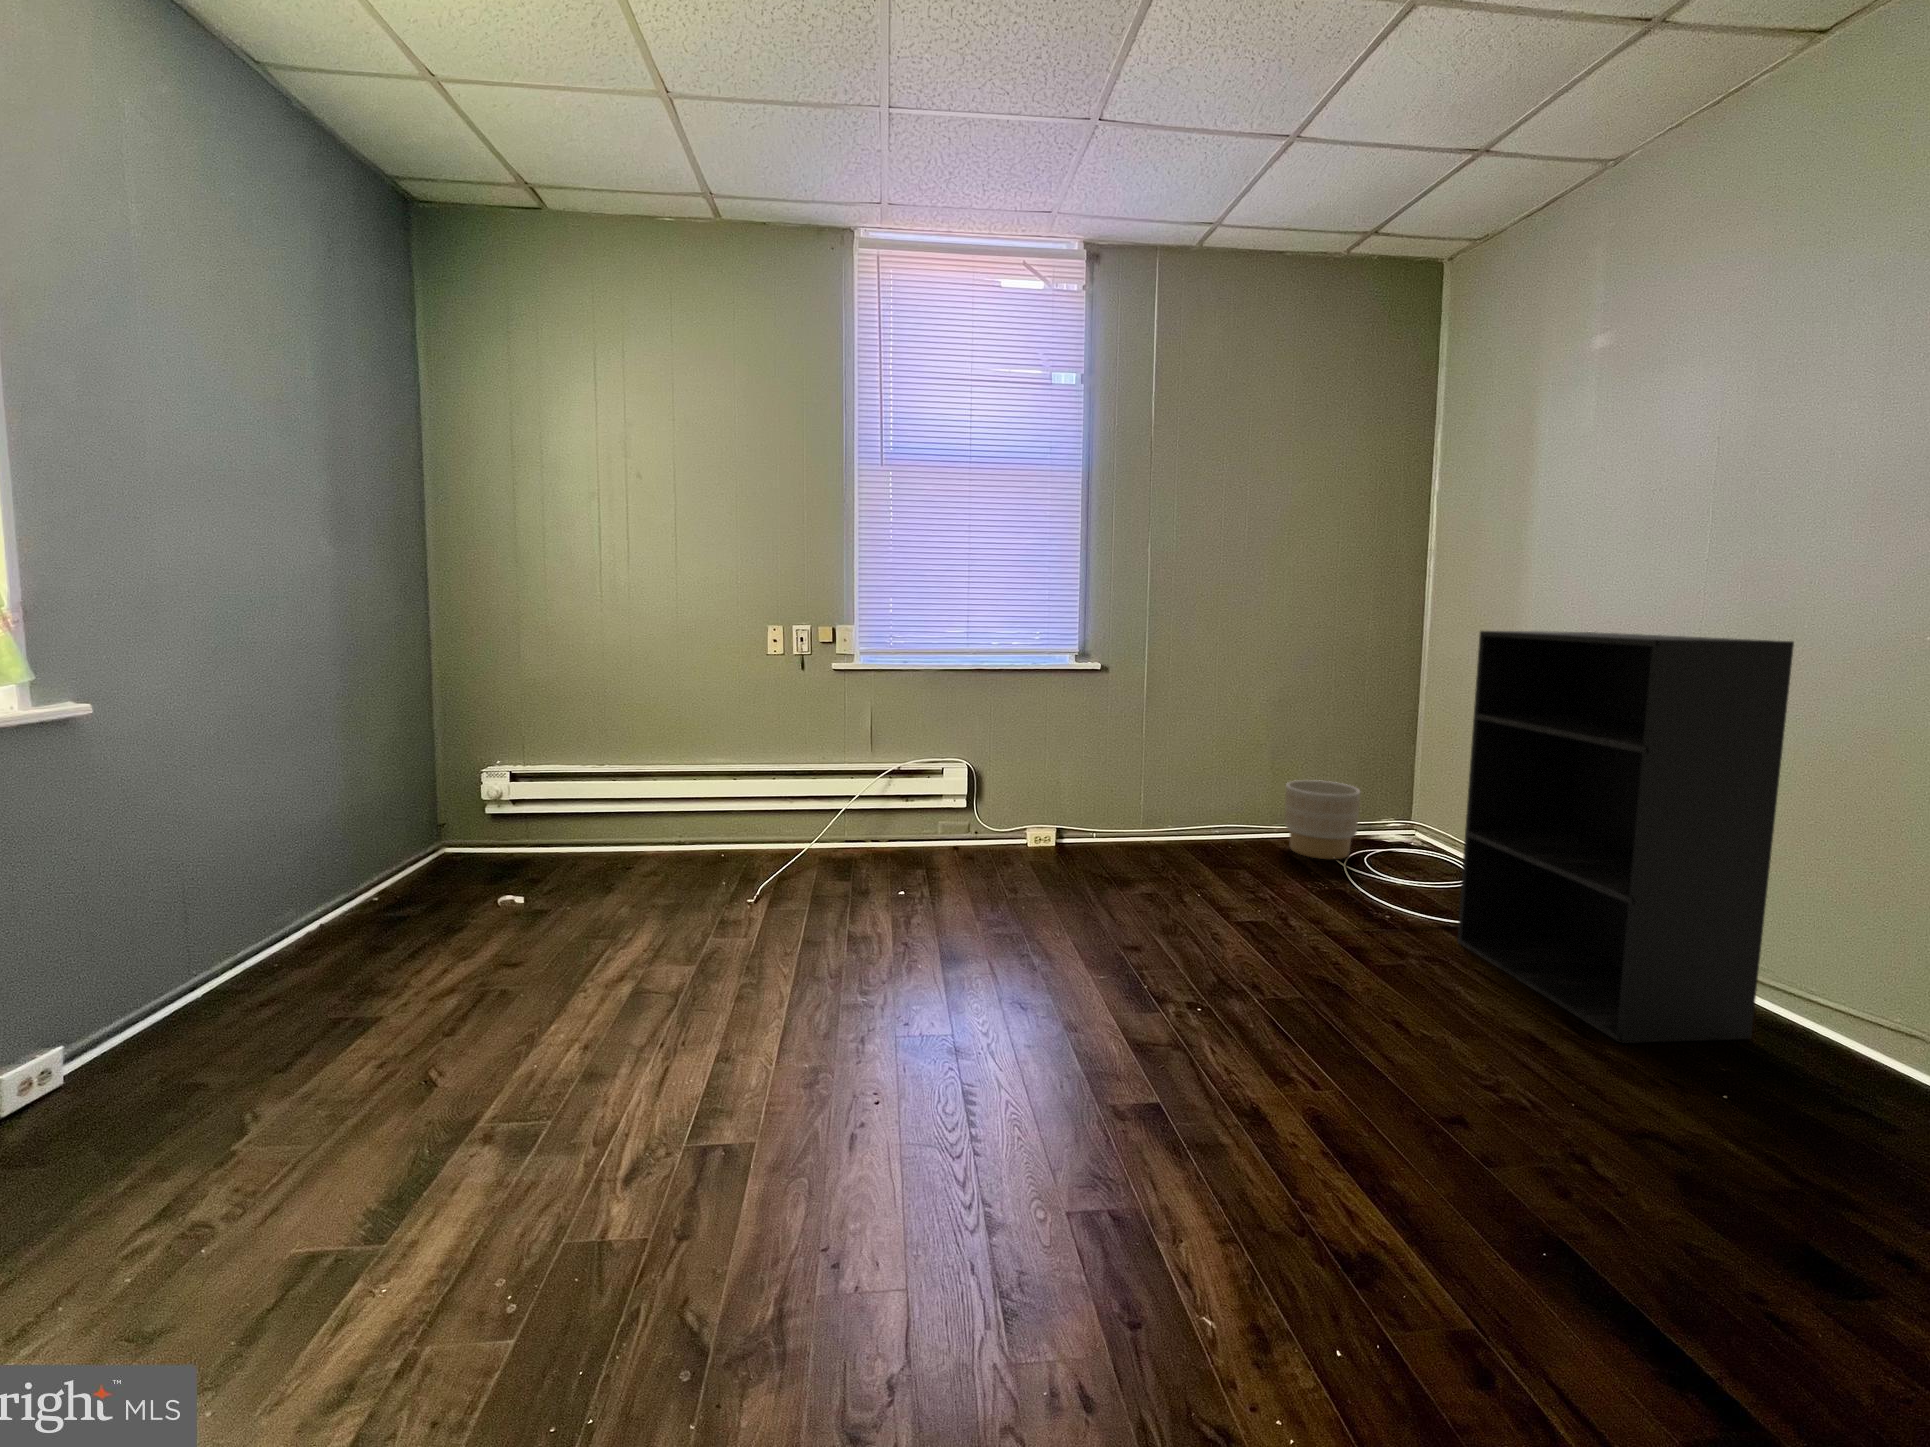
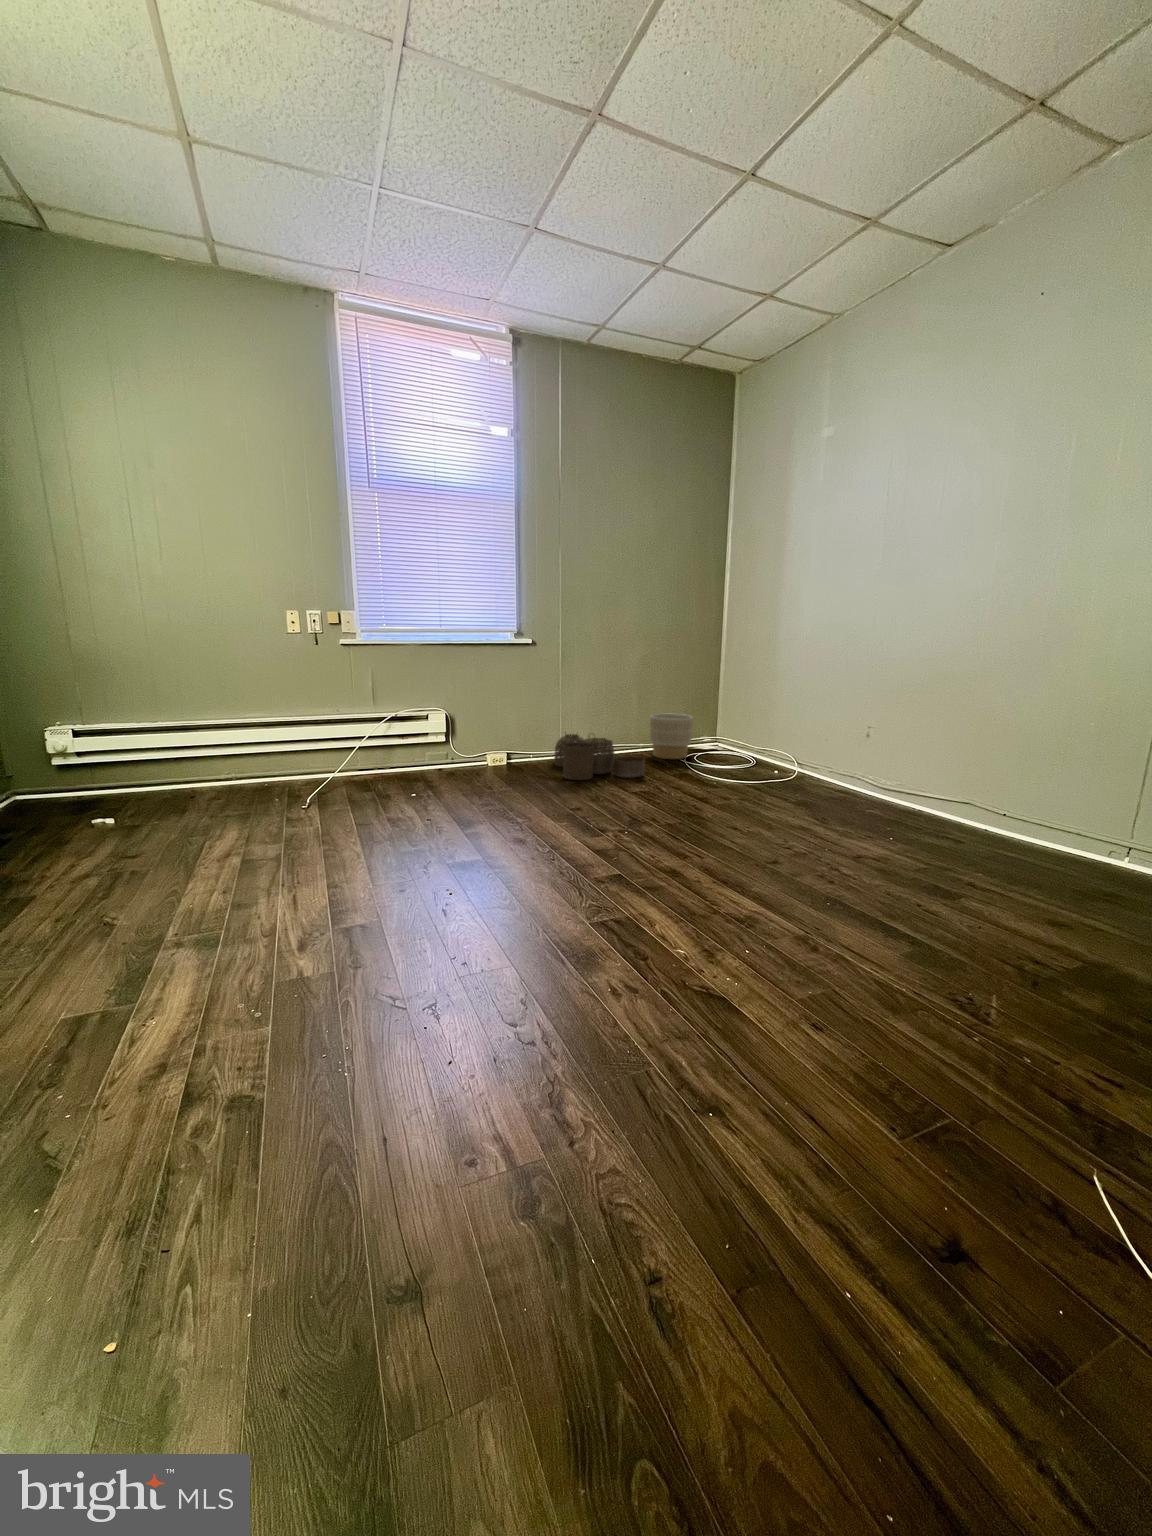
bookshelf: present [1457,631,1794,1043] -> none [752,601,917,821]
woven basket: none [1123,802,1266,893] -> present [554,732,645,780]

